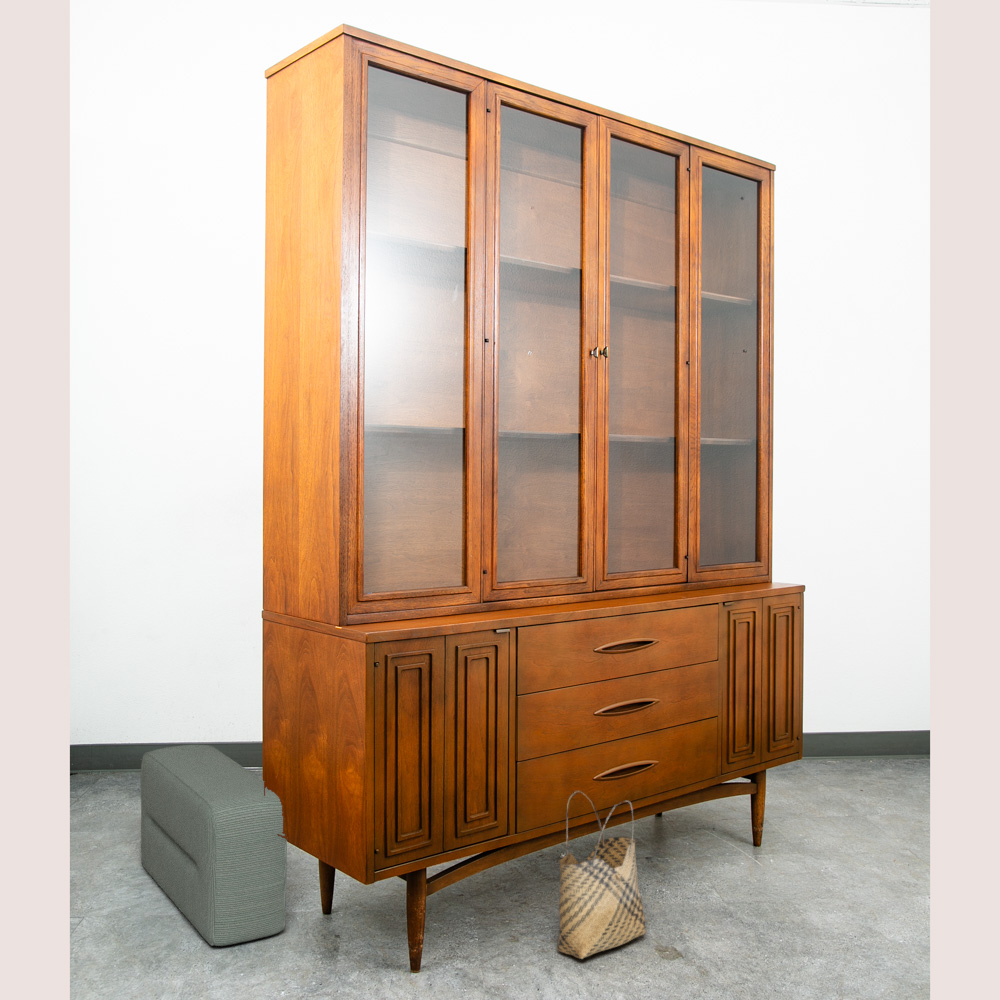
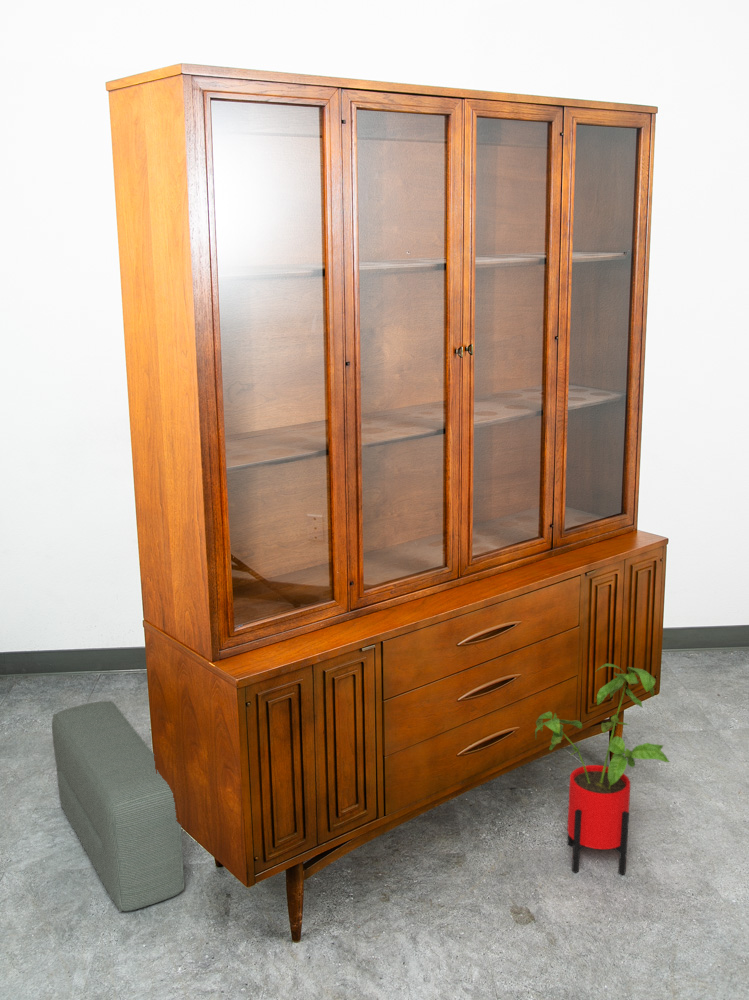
house plant: none [676,687,824,924] -> present [535,664,669,875]
woven basket: present [557,791,645,959] -> none [423,775,503,927]

